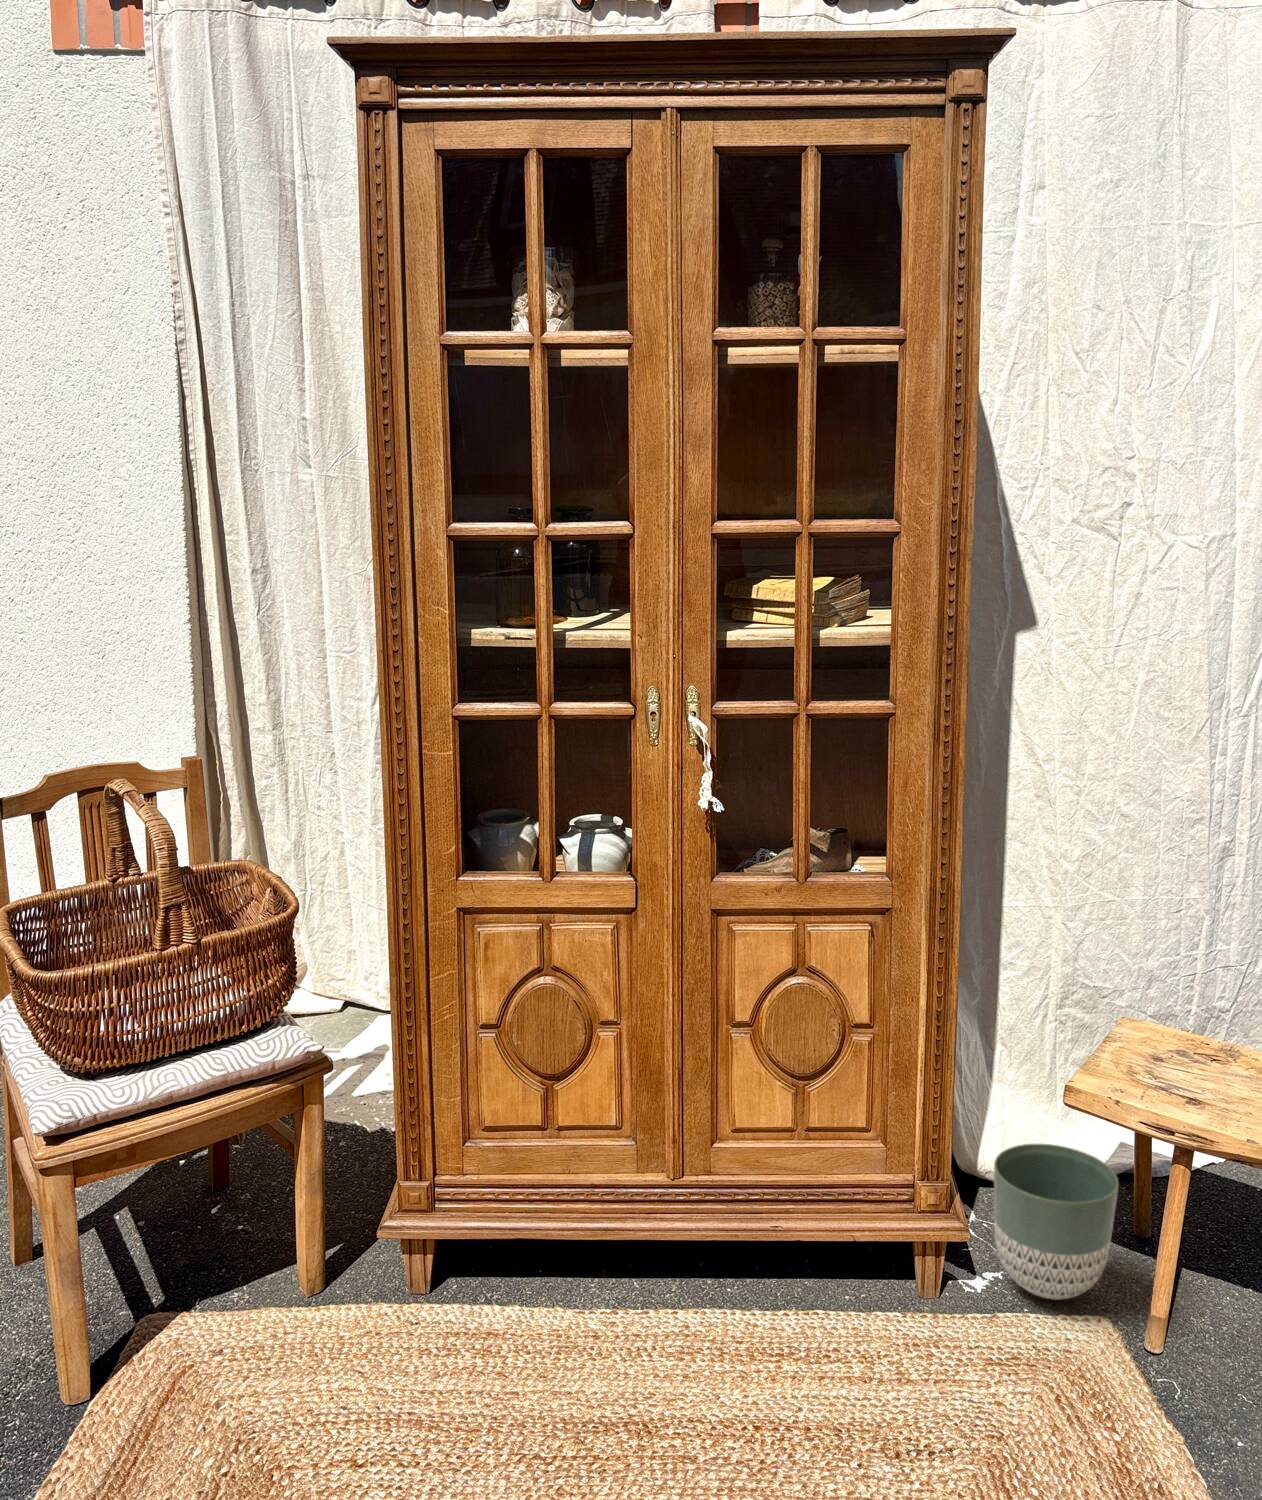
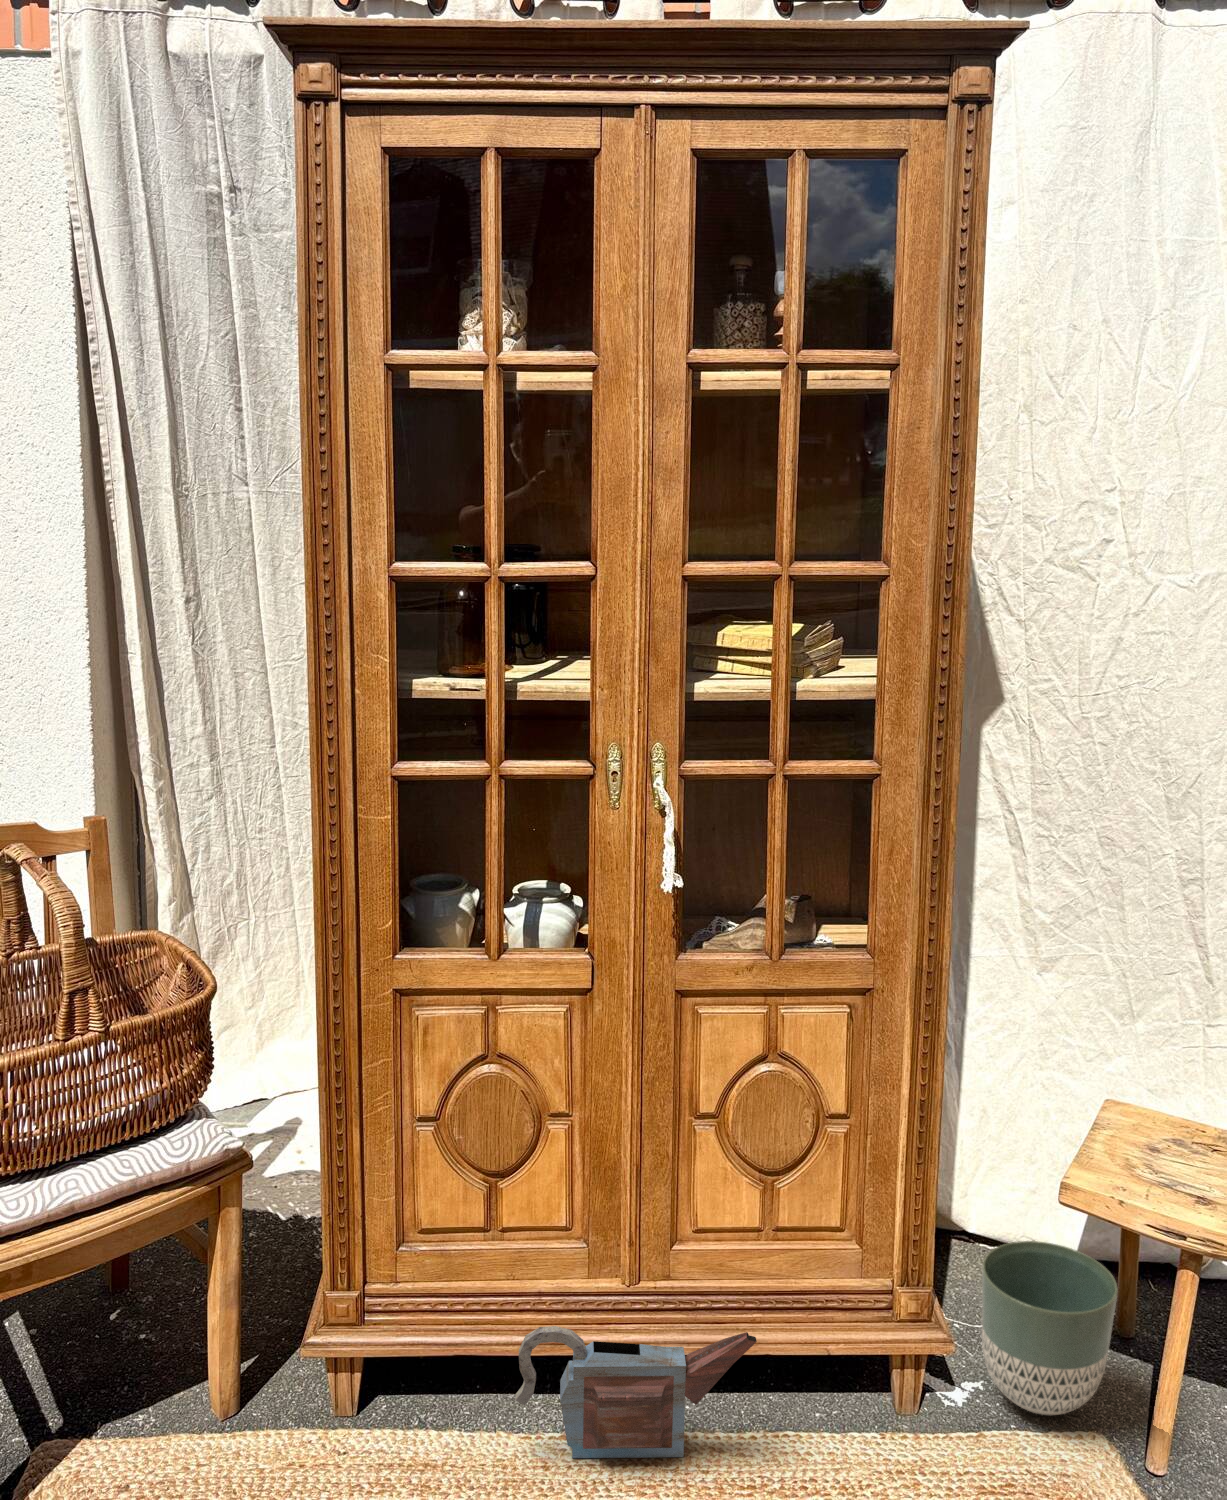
watering can: none [568,1211,786,1331] -> present [515,1326,757,1458]

